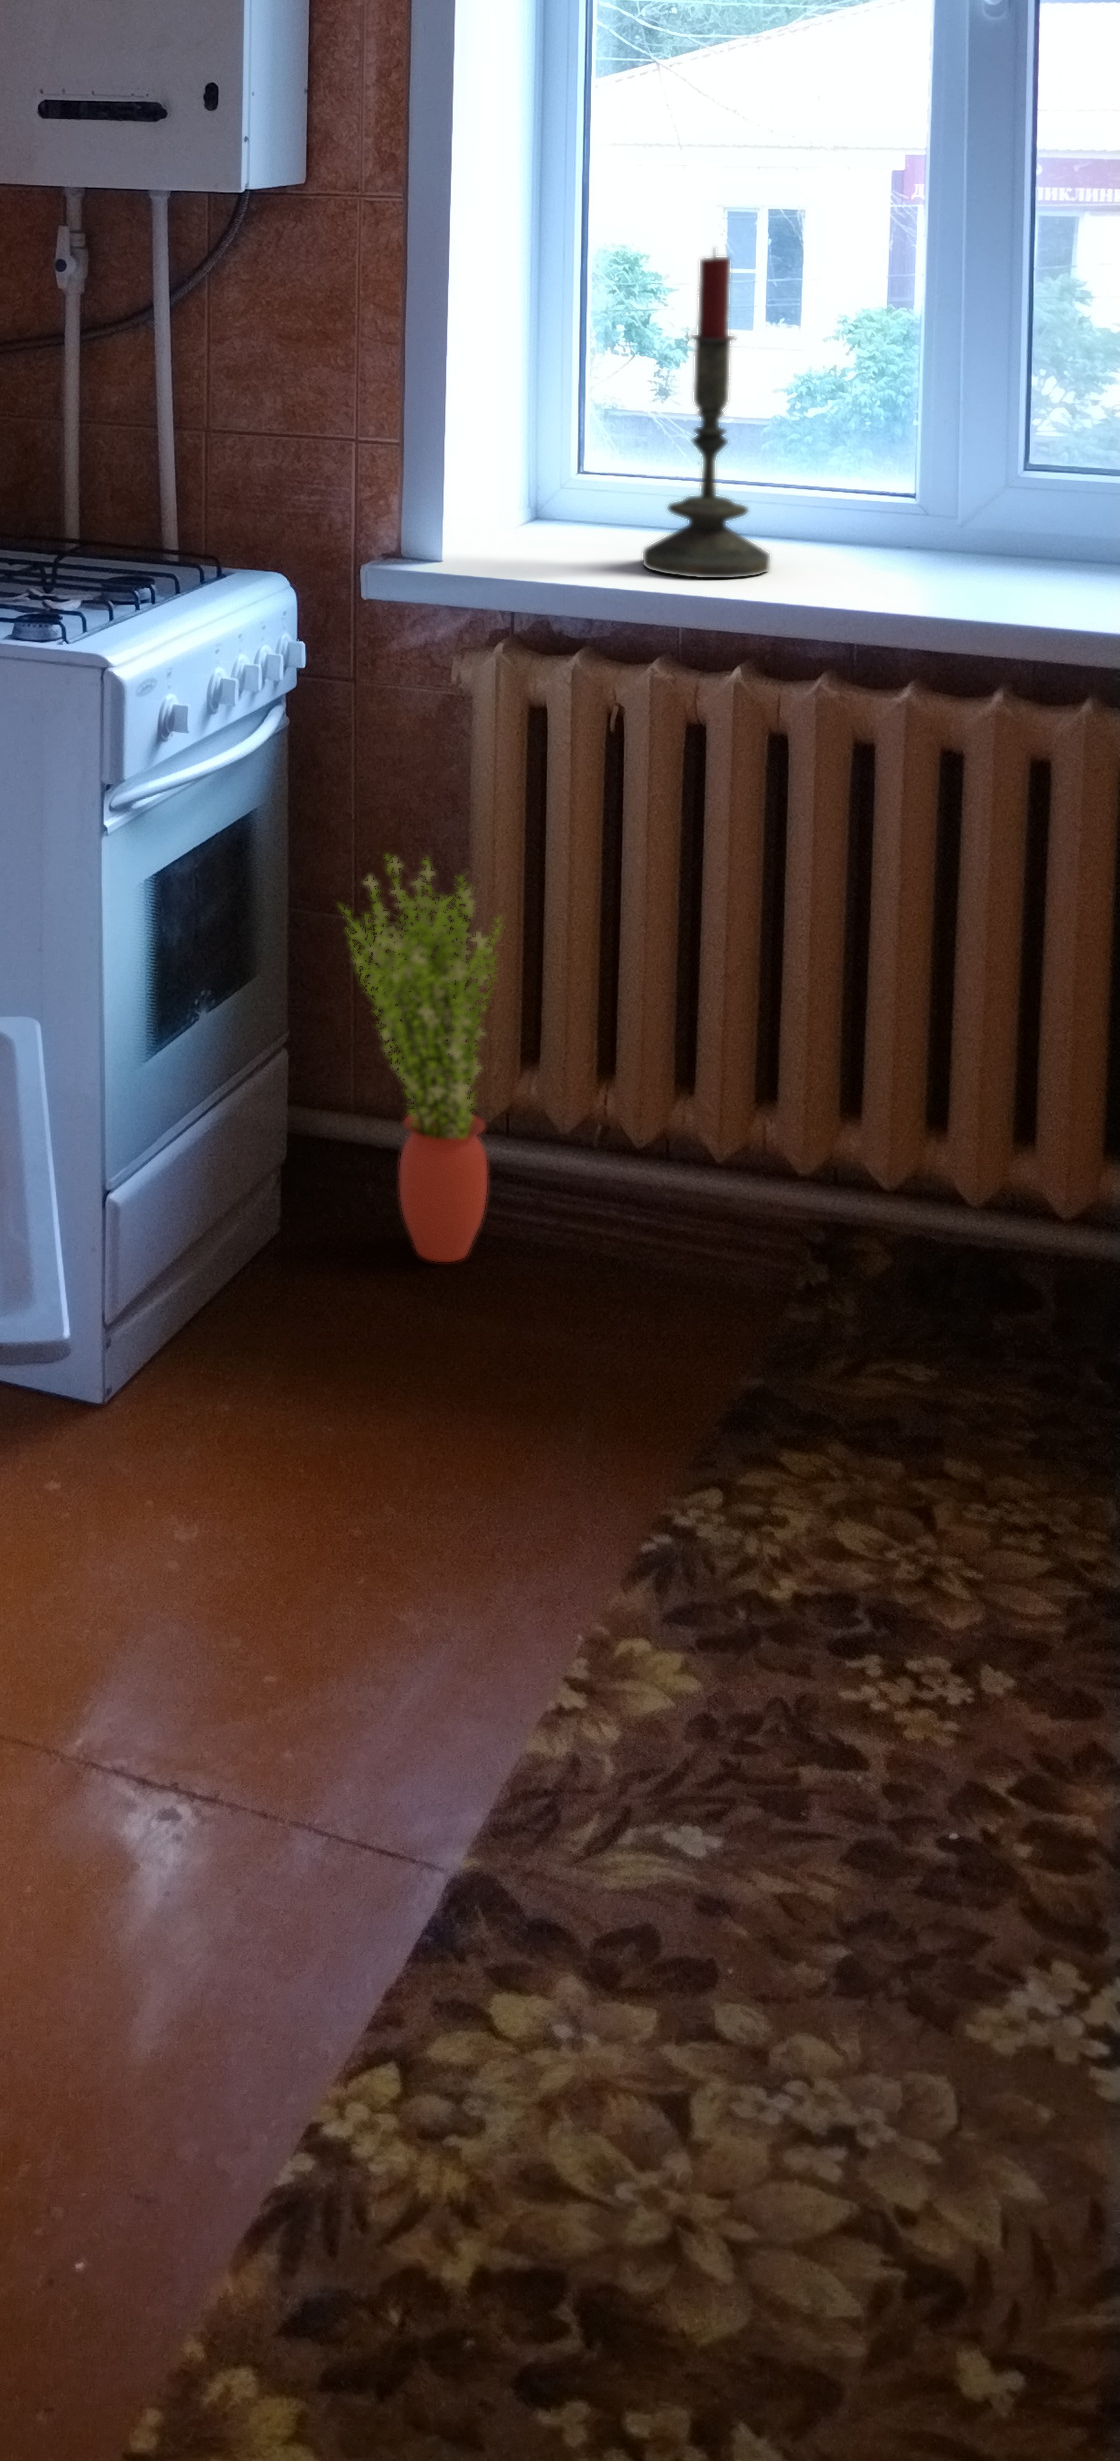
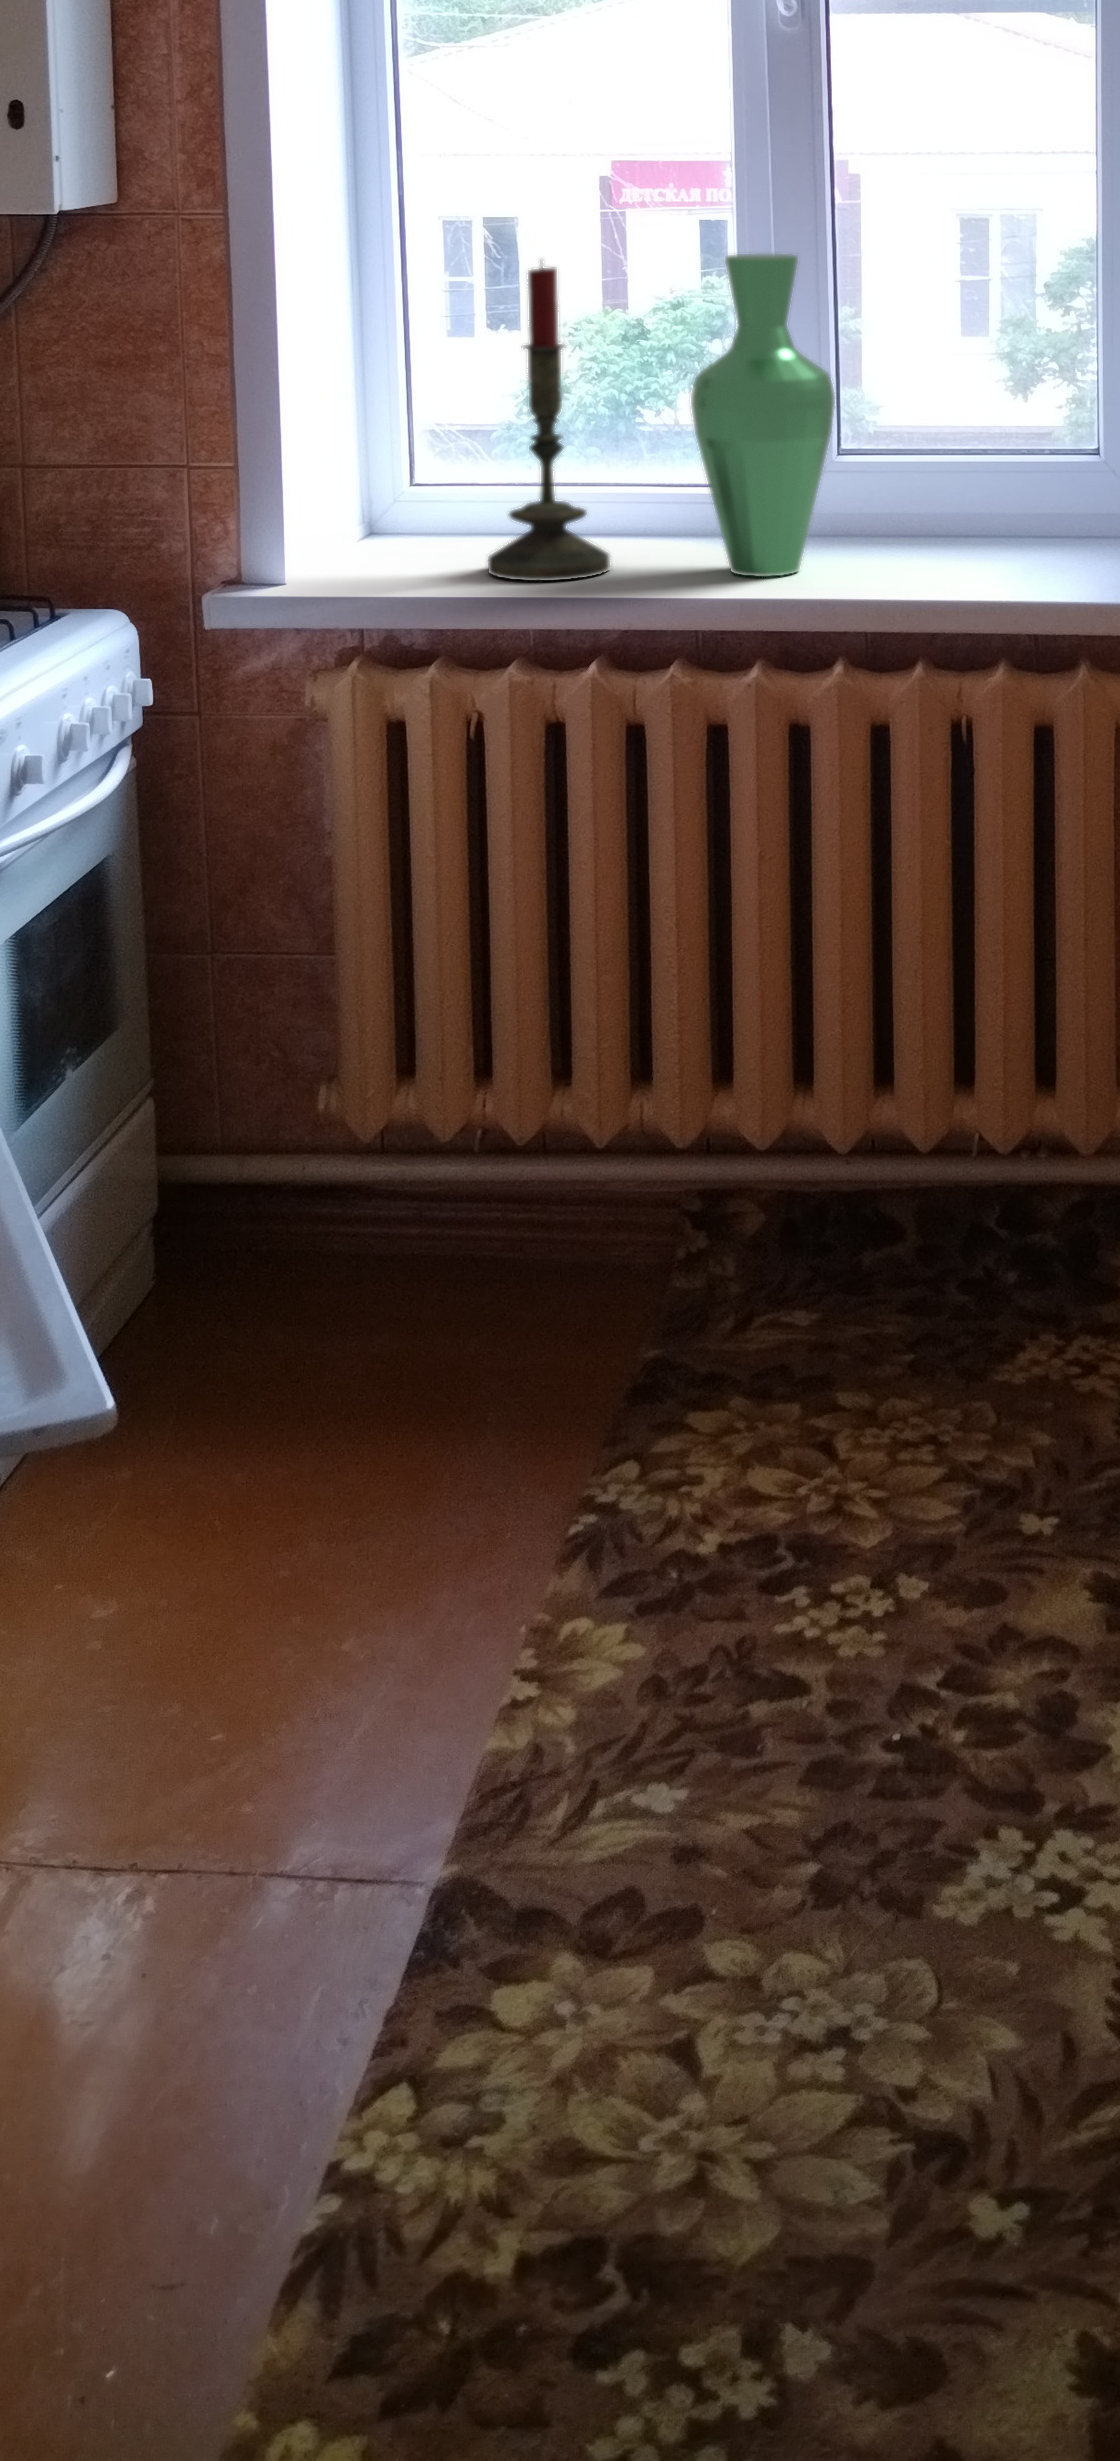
vase: none [862,250,1019,591] -> present [691,254,835,577]
potted plant: present [340,856,500,1262] -> none [199,881,378,1286]

